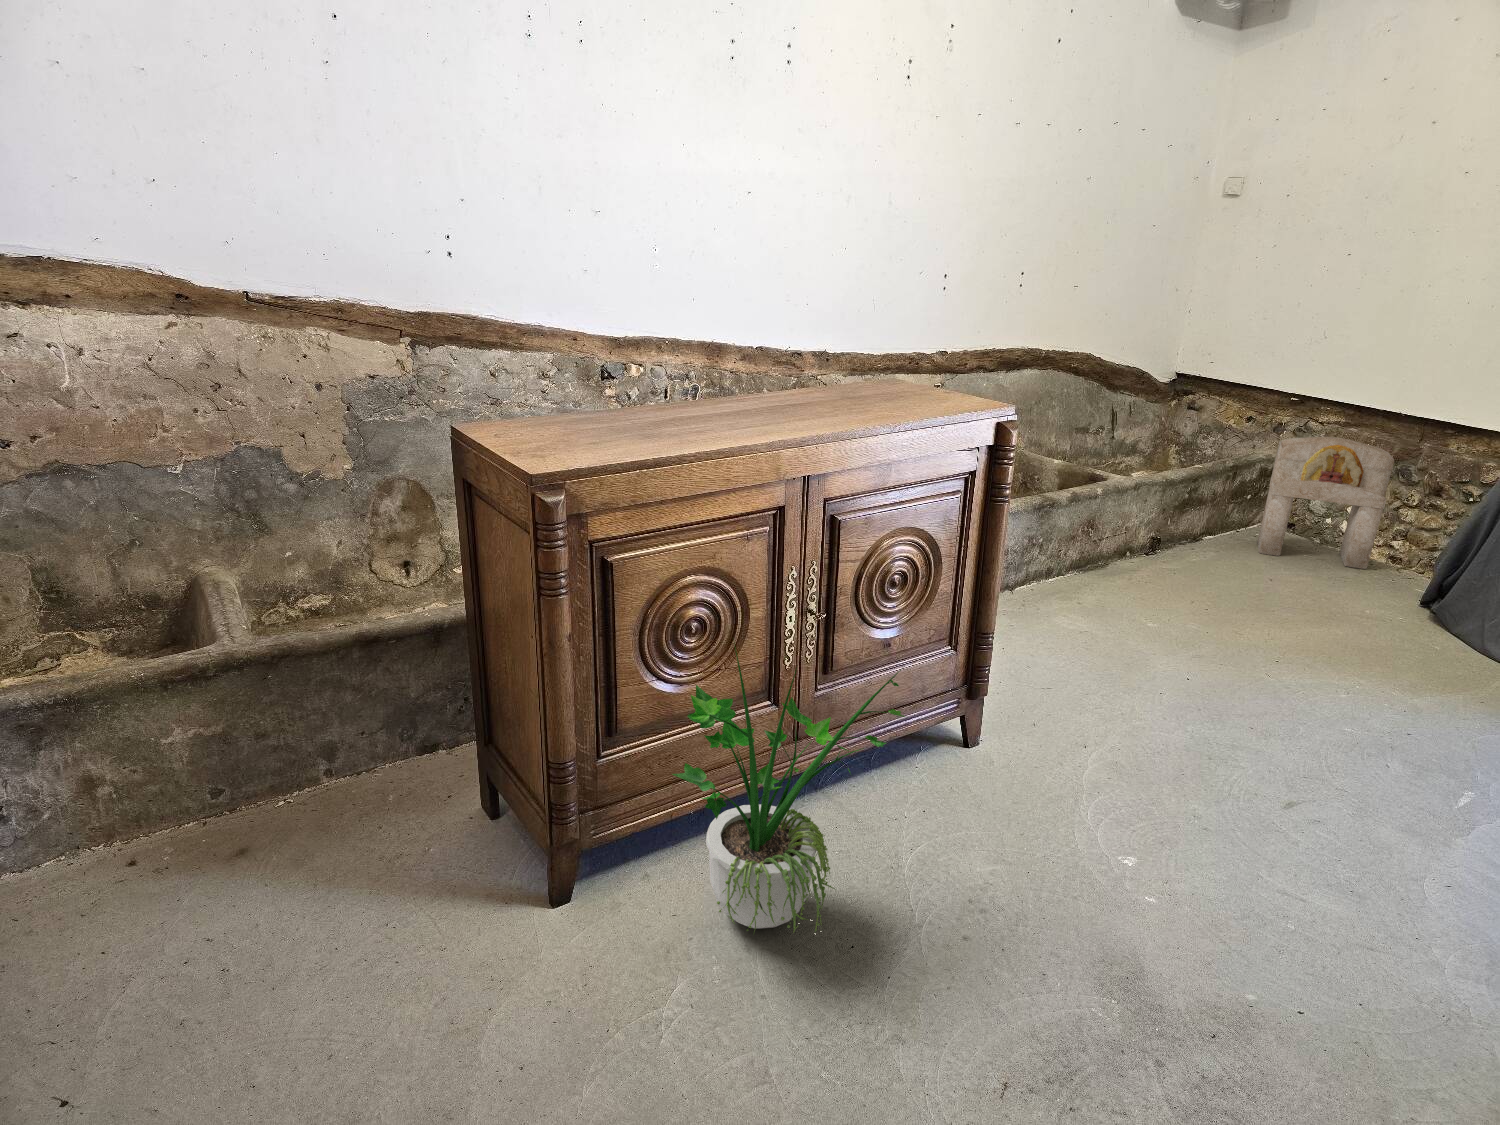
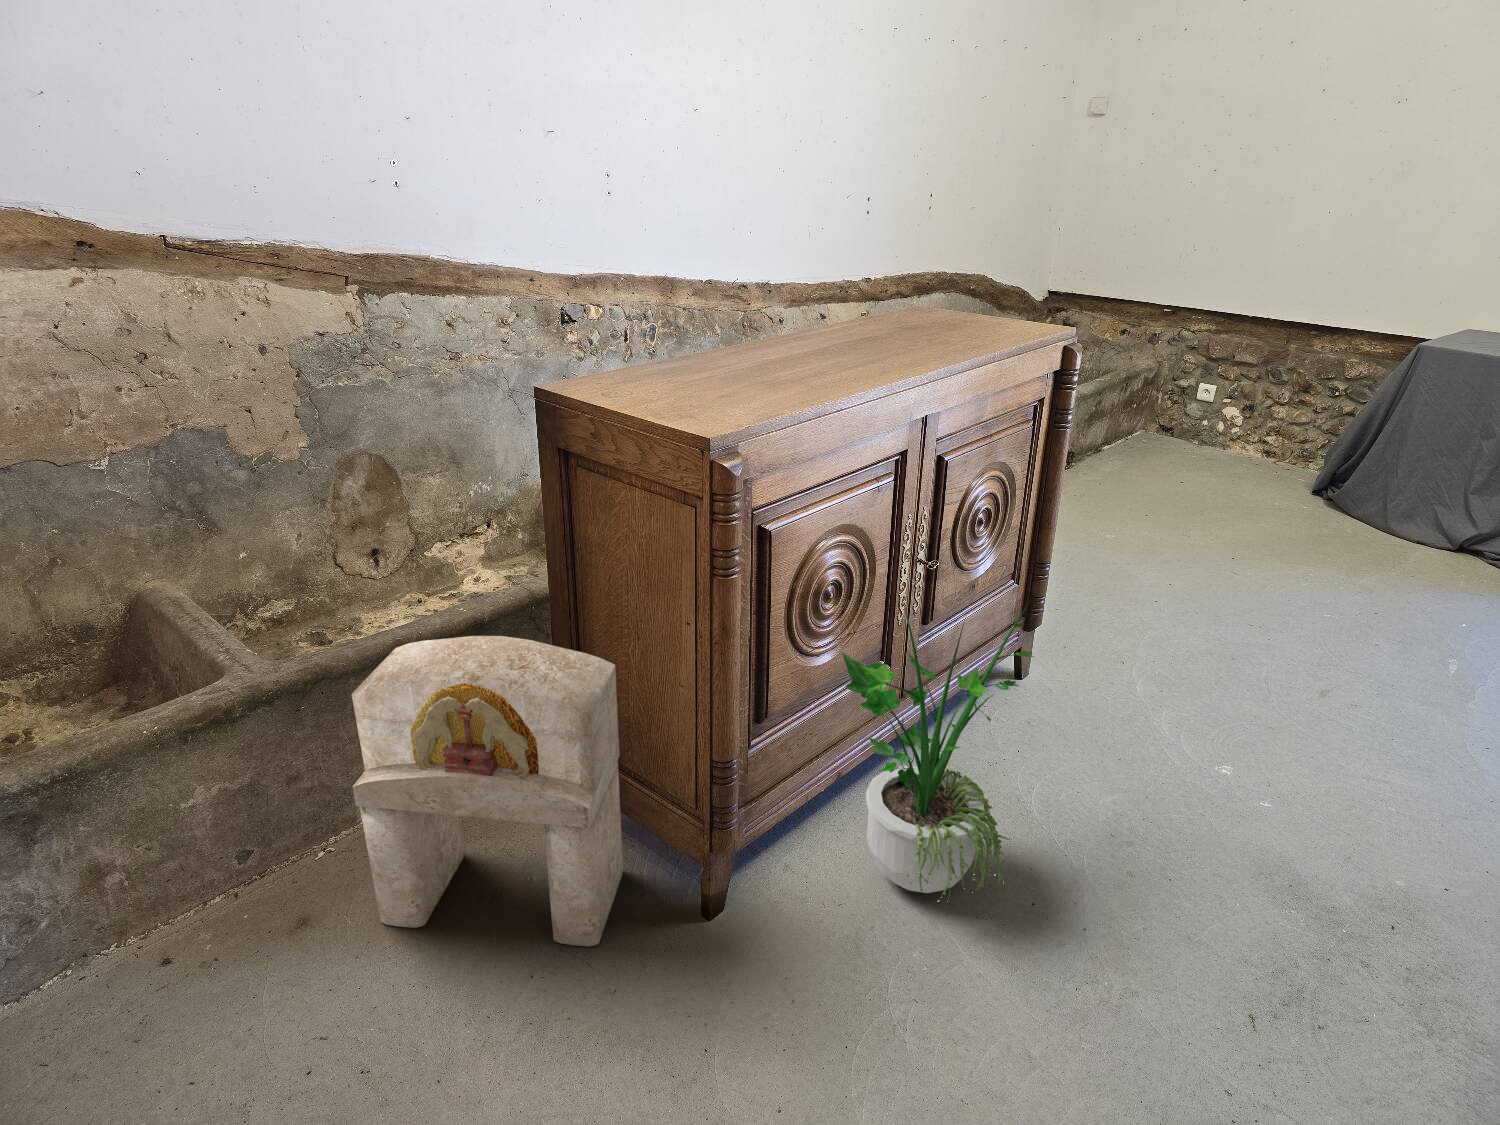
stool: present [1258,437,1394,569] -> present [352,636,623,946]

